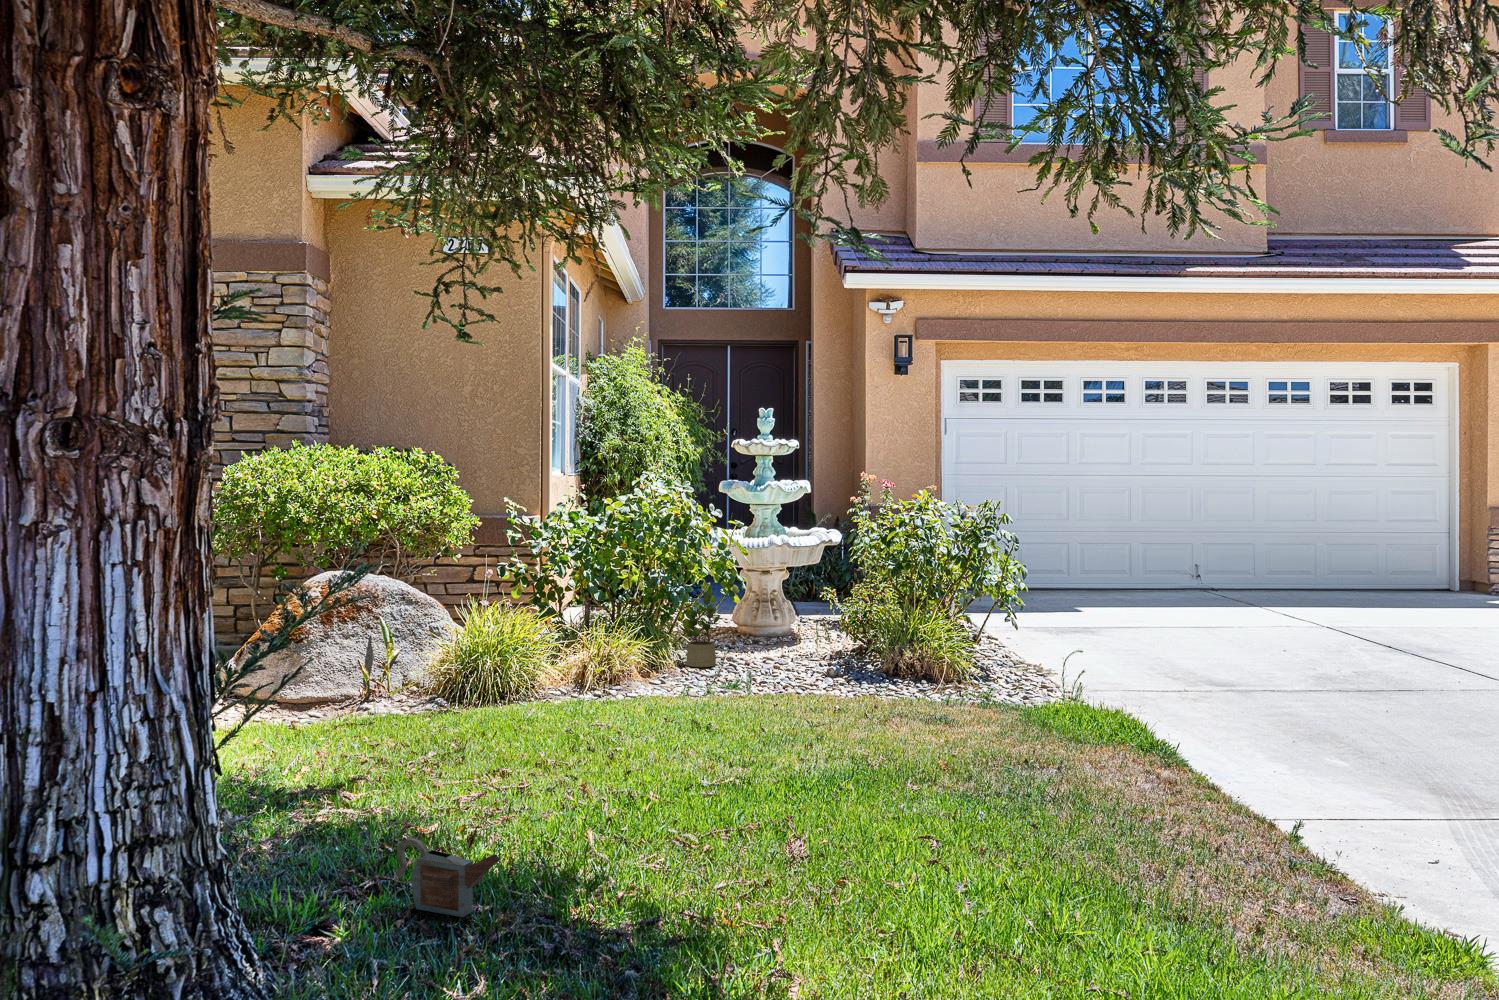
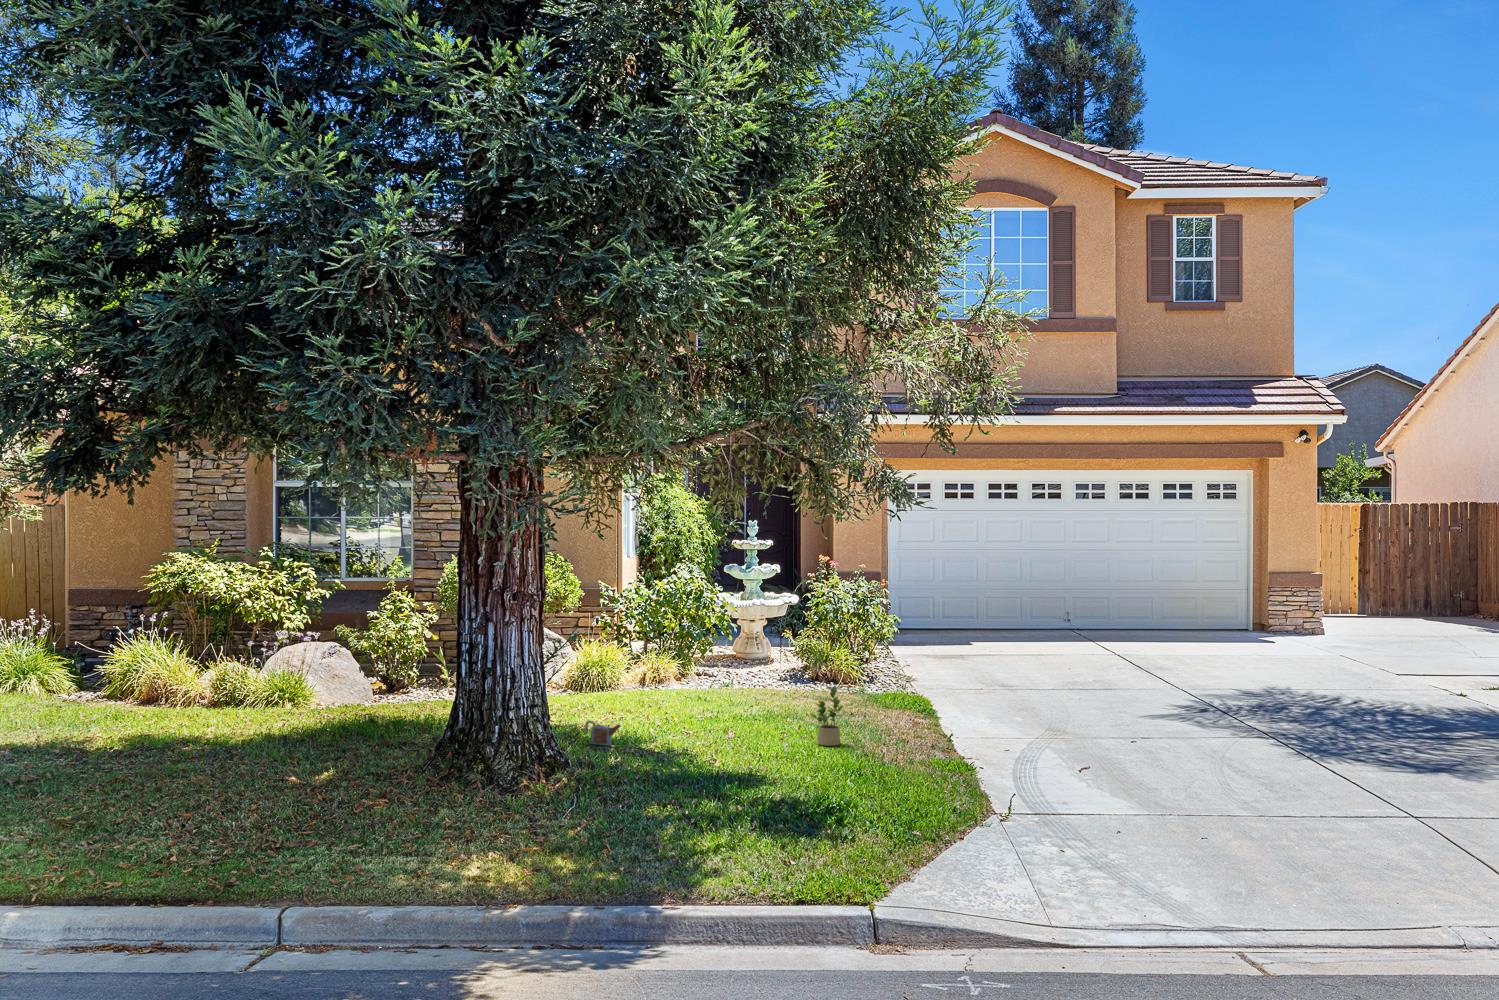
potted plant: present [679,591,720,667] -> present [812,686,843,746]

